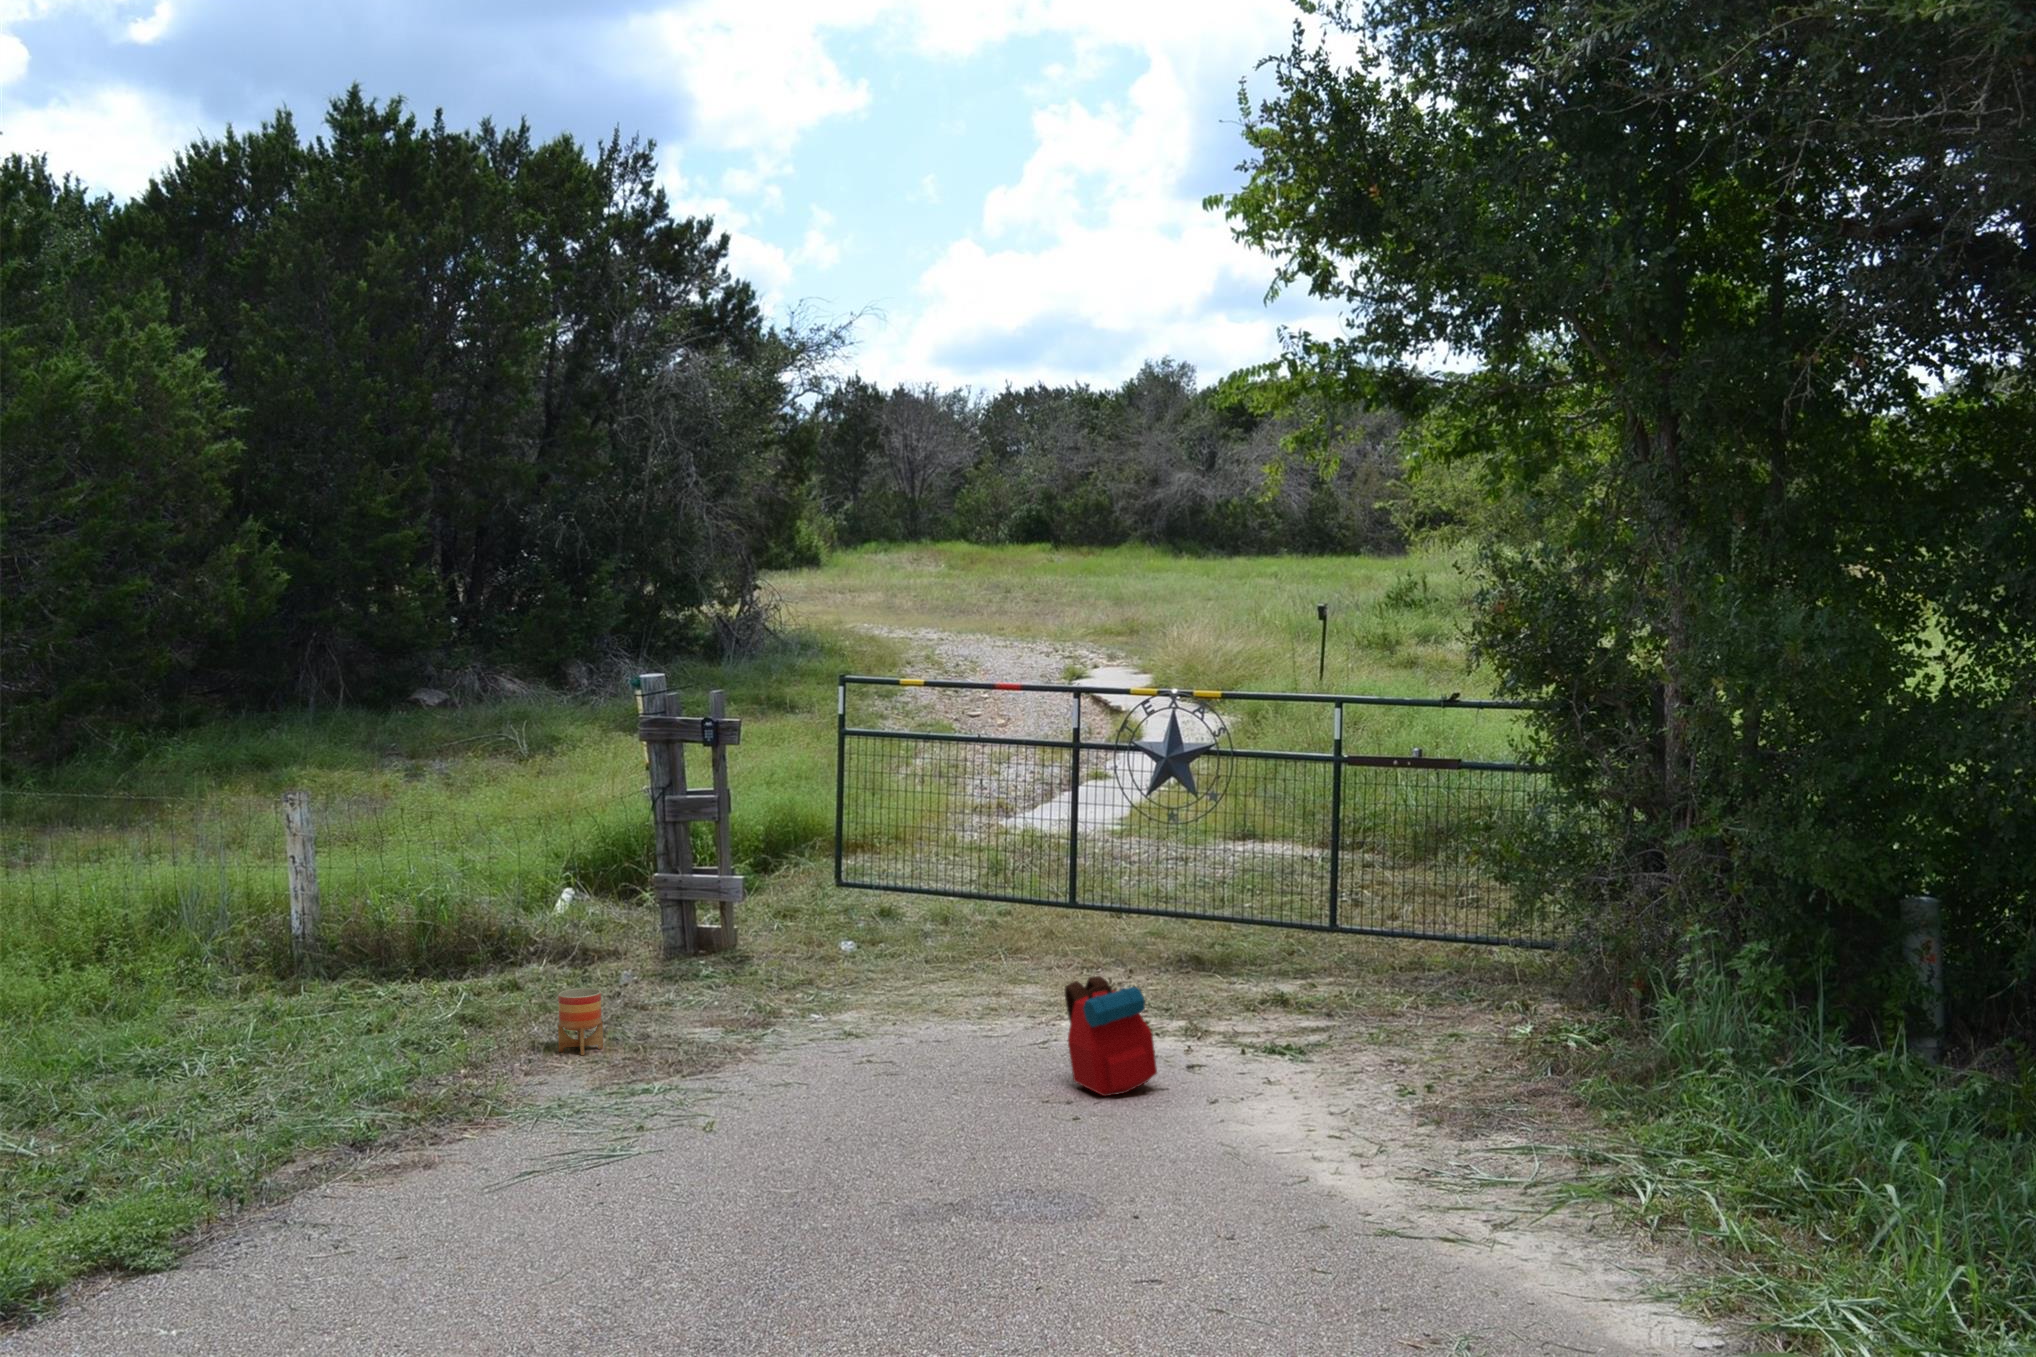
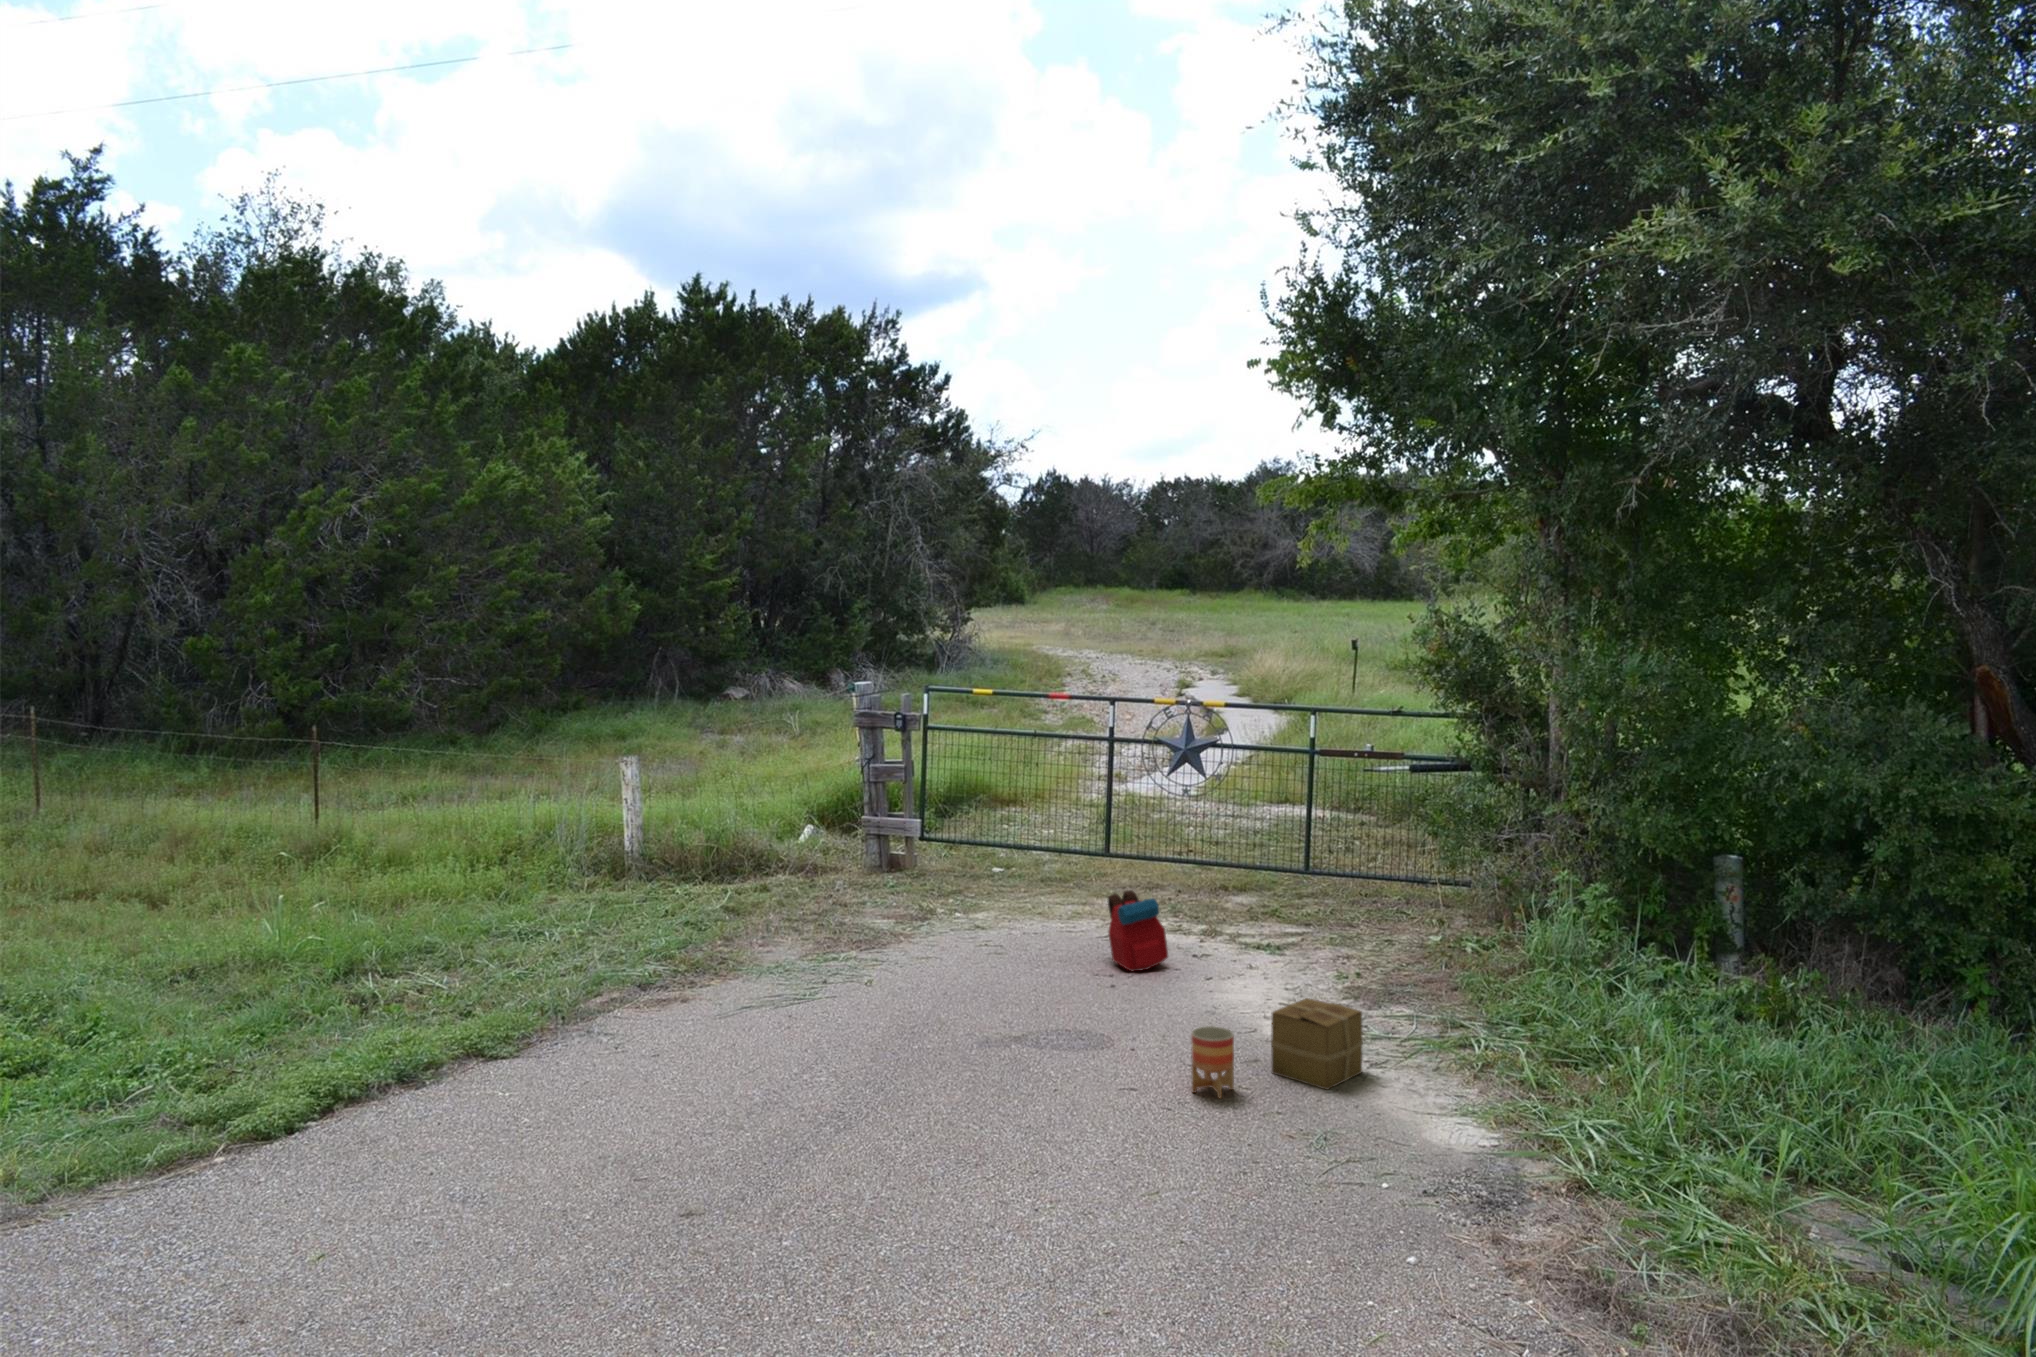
planter: present [558,988,603,1055] -> present [1191,1026,1234,1099]
cardboard box: none [1351,1124,1482,1258] -> present [1271,998,1363,1090]

